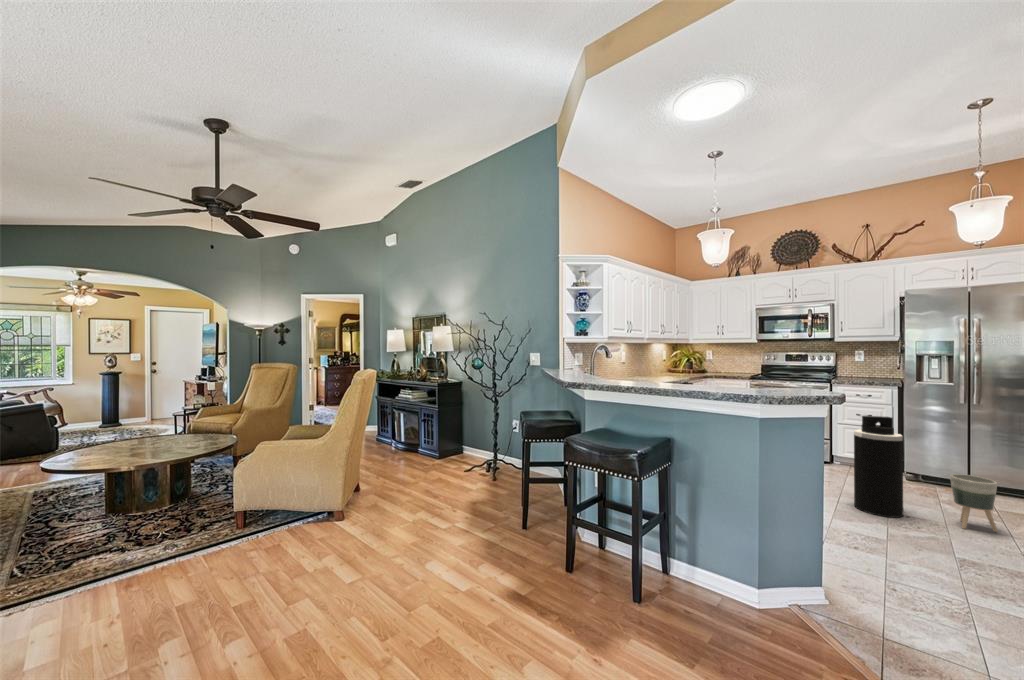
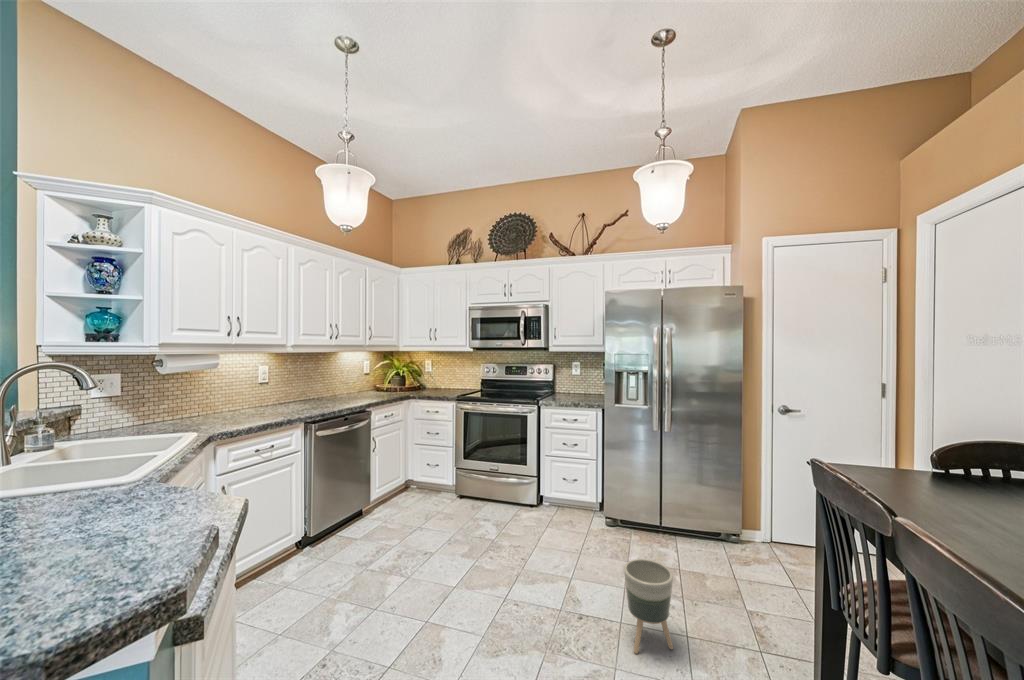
trash can: present [854,416,903,518] -> none [514,481,571,652]

